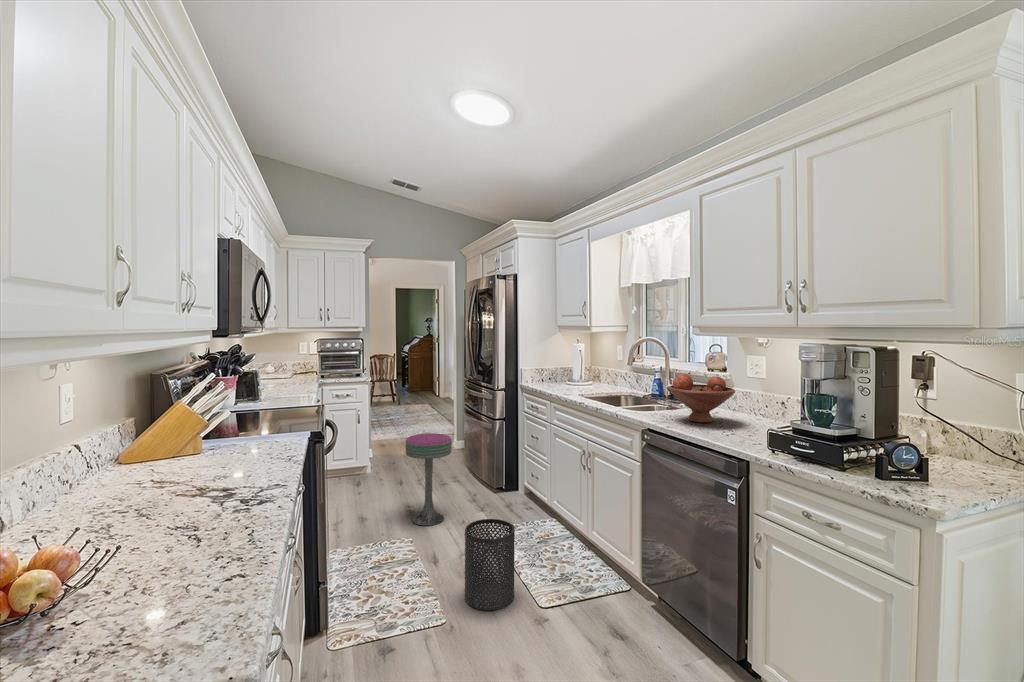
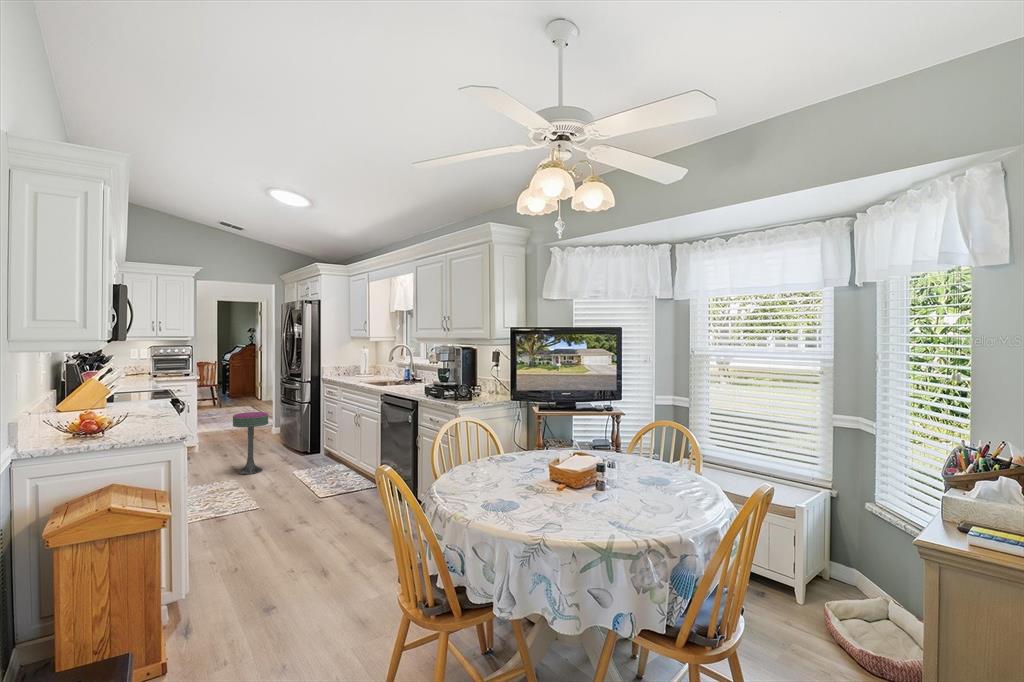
fruit bowl: present [668,374,735,423] -> none [396,364,430,389]
trash can: present [464,519,515,611] -> none [274,453,307,502]

